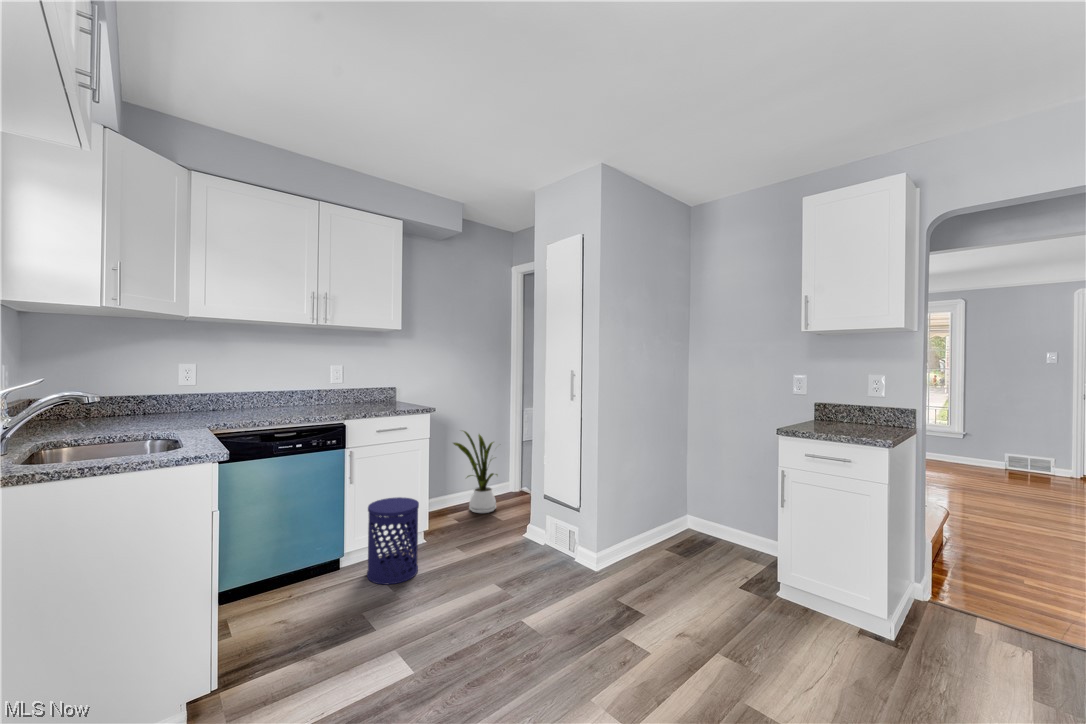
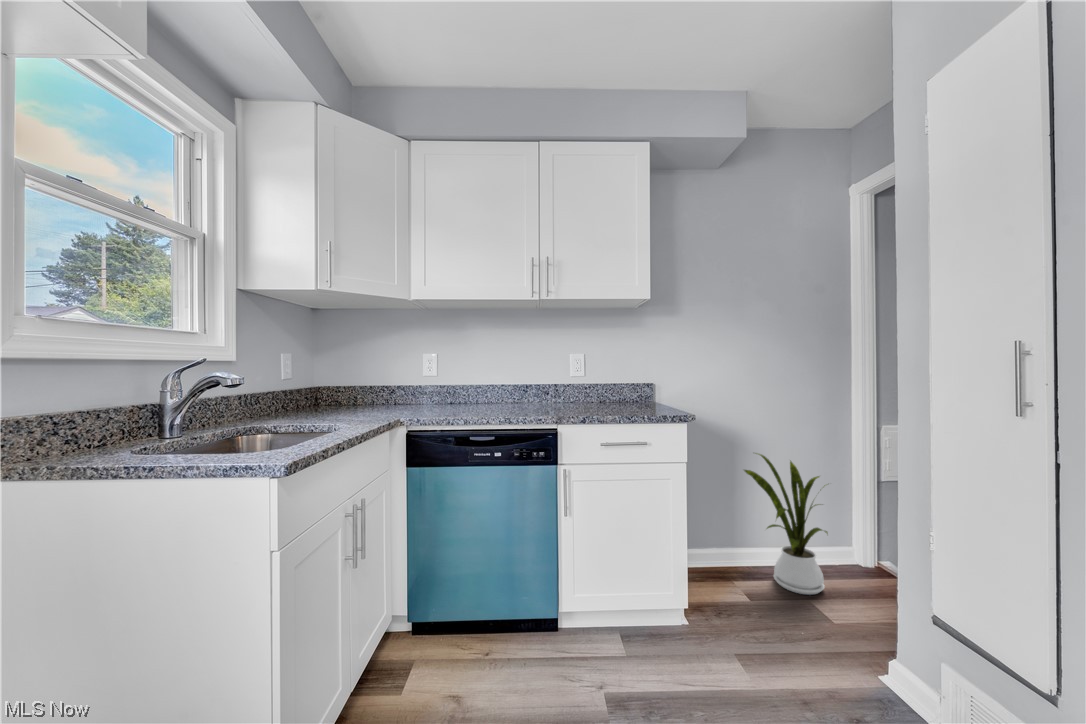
waste bin: present [367,497,419,584] -> none [582,546,659,697]

